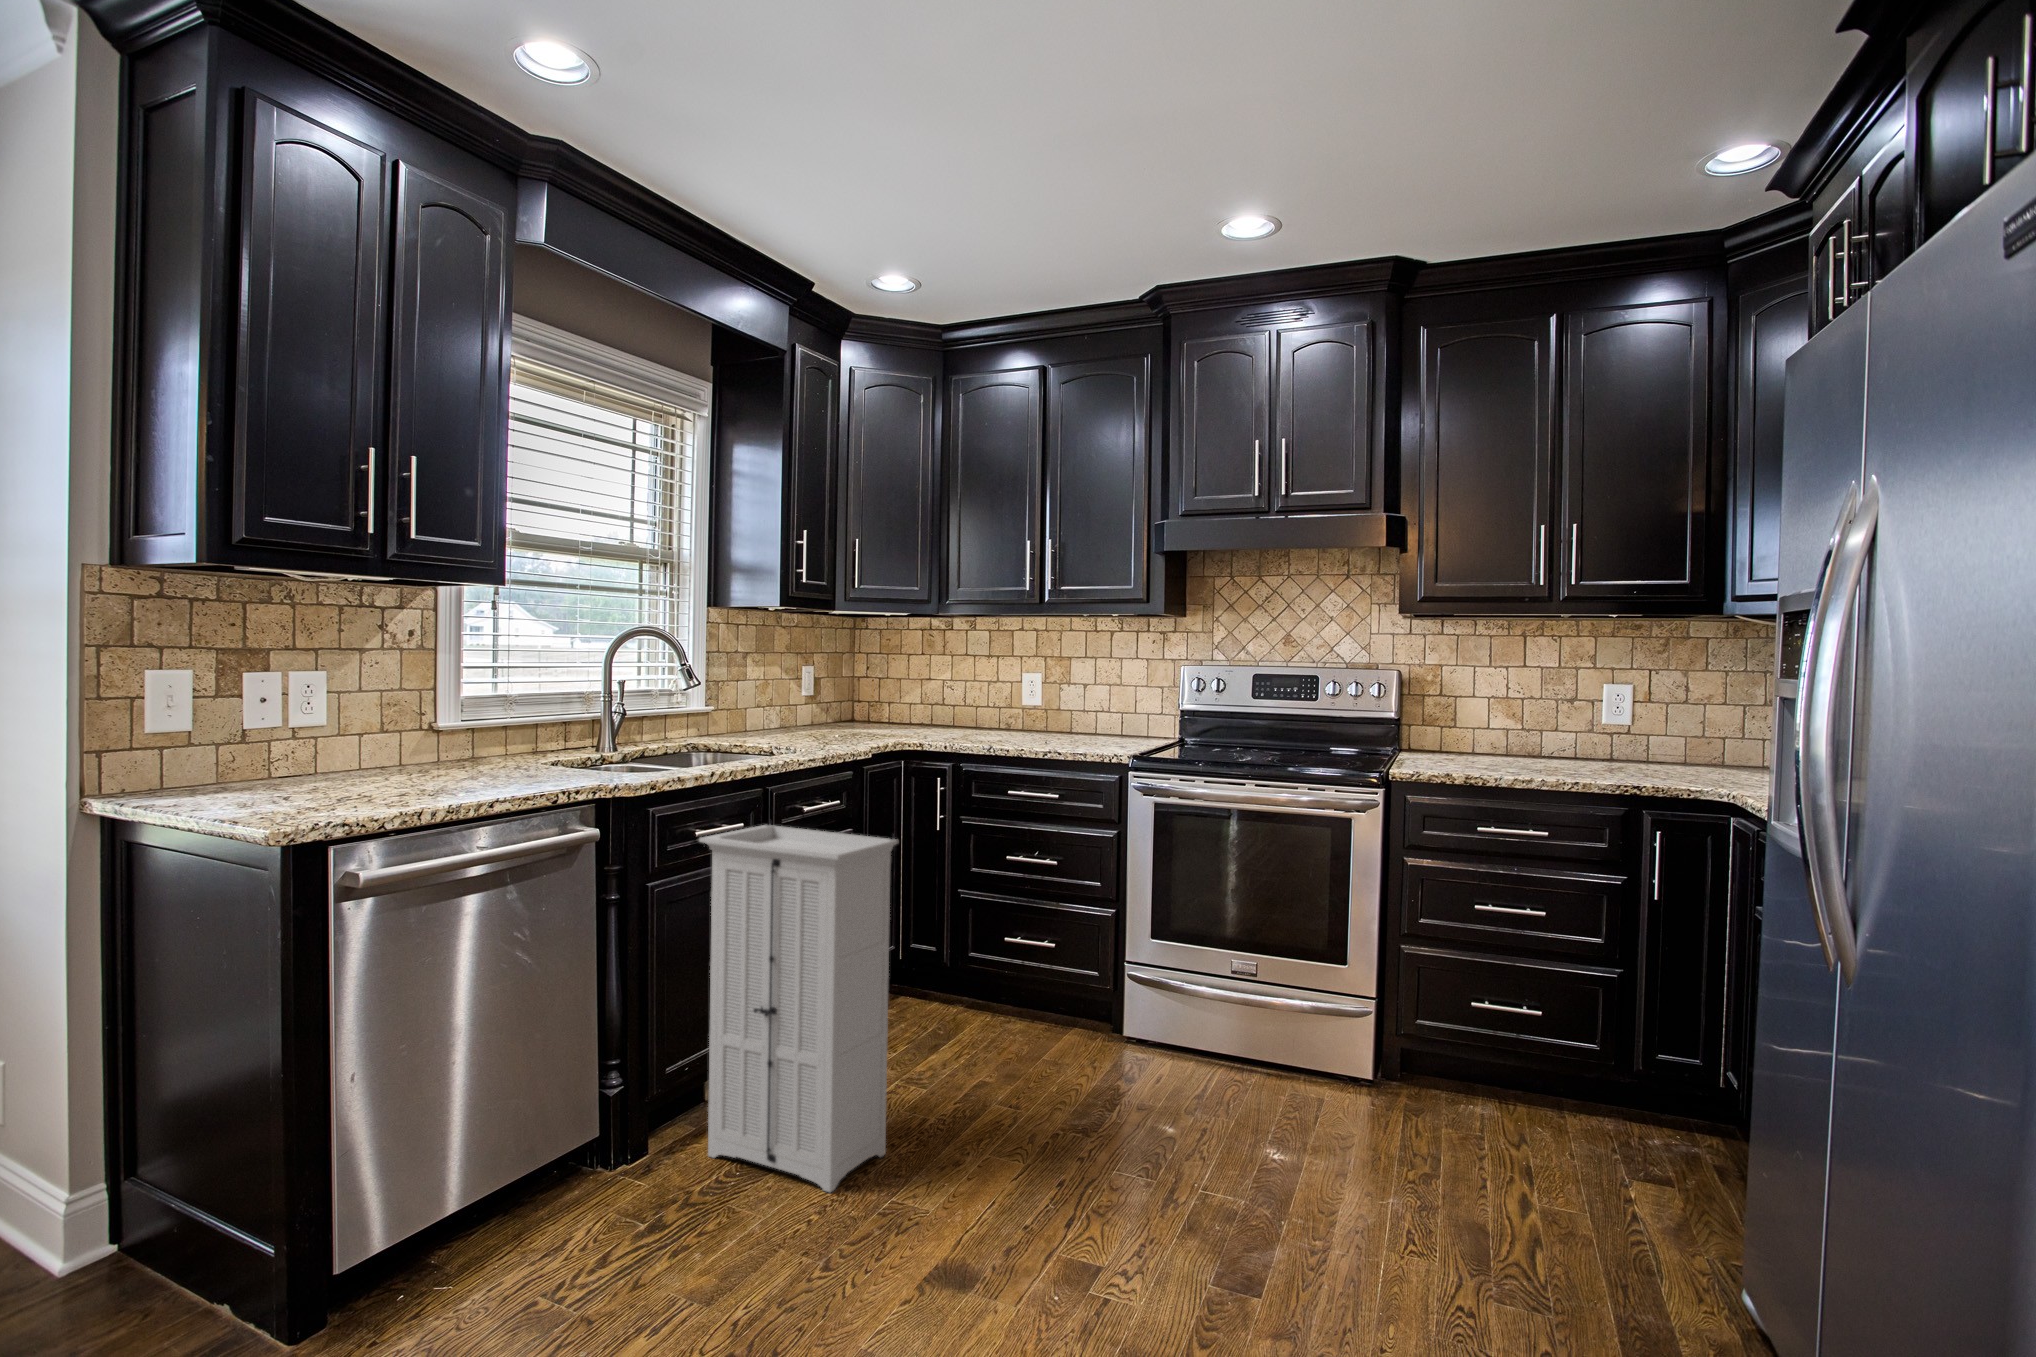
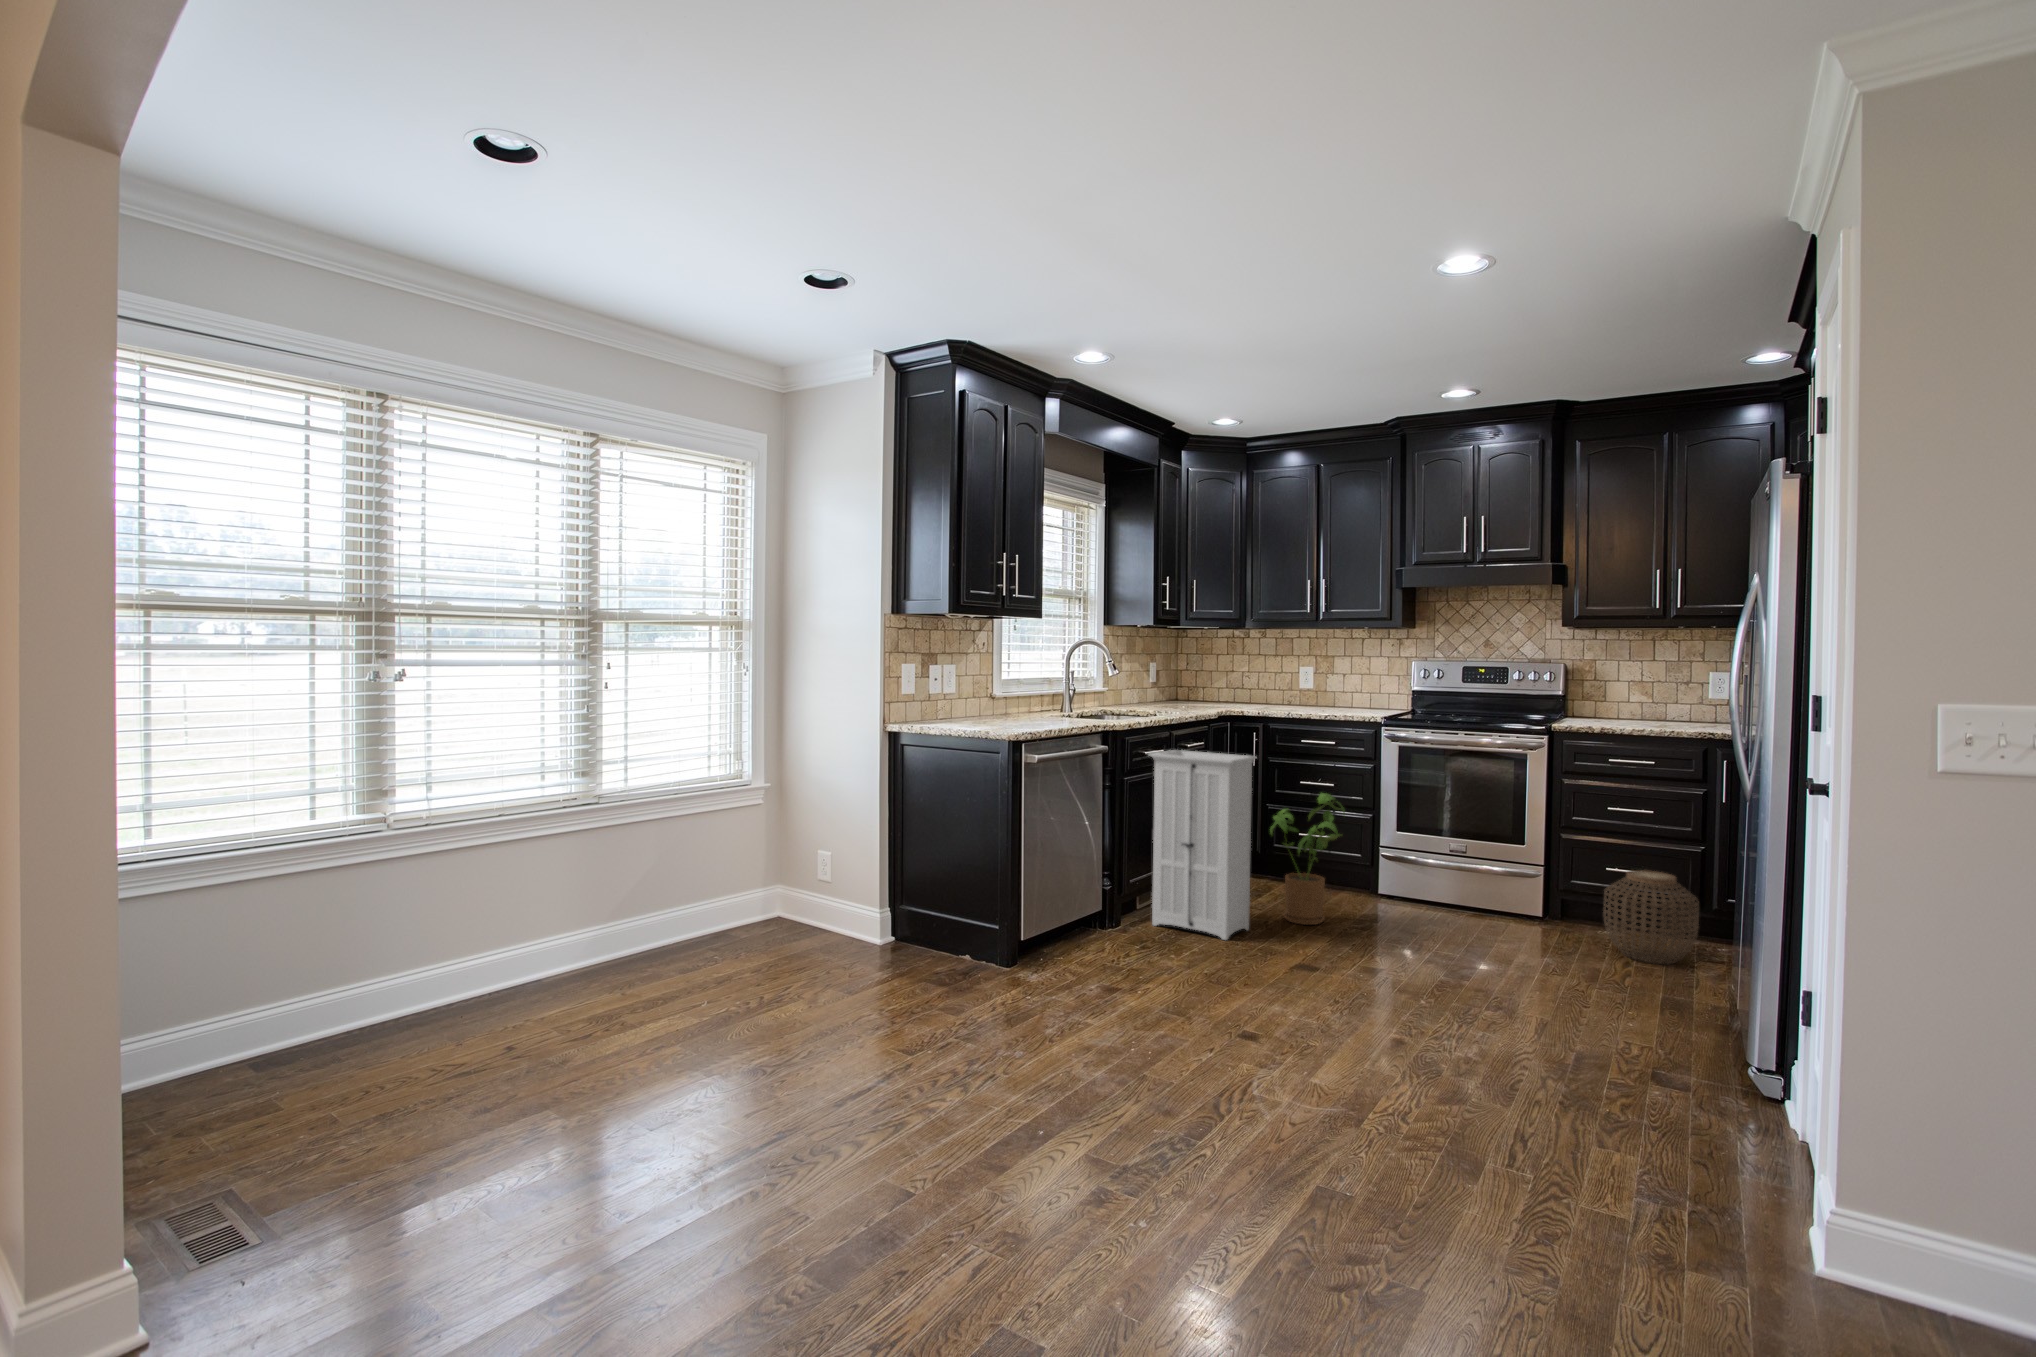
house plant: none [937,894,1062,1130] -> present [1270,793,1345,925]
woven basket: none [1473,1021,1627,1191] -> present [1604,870,1699,964]

